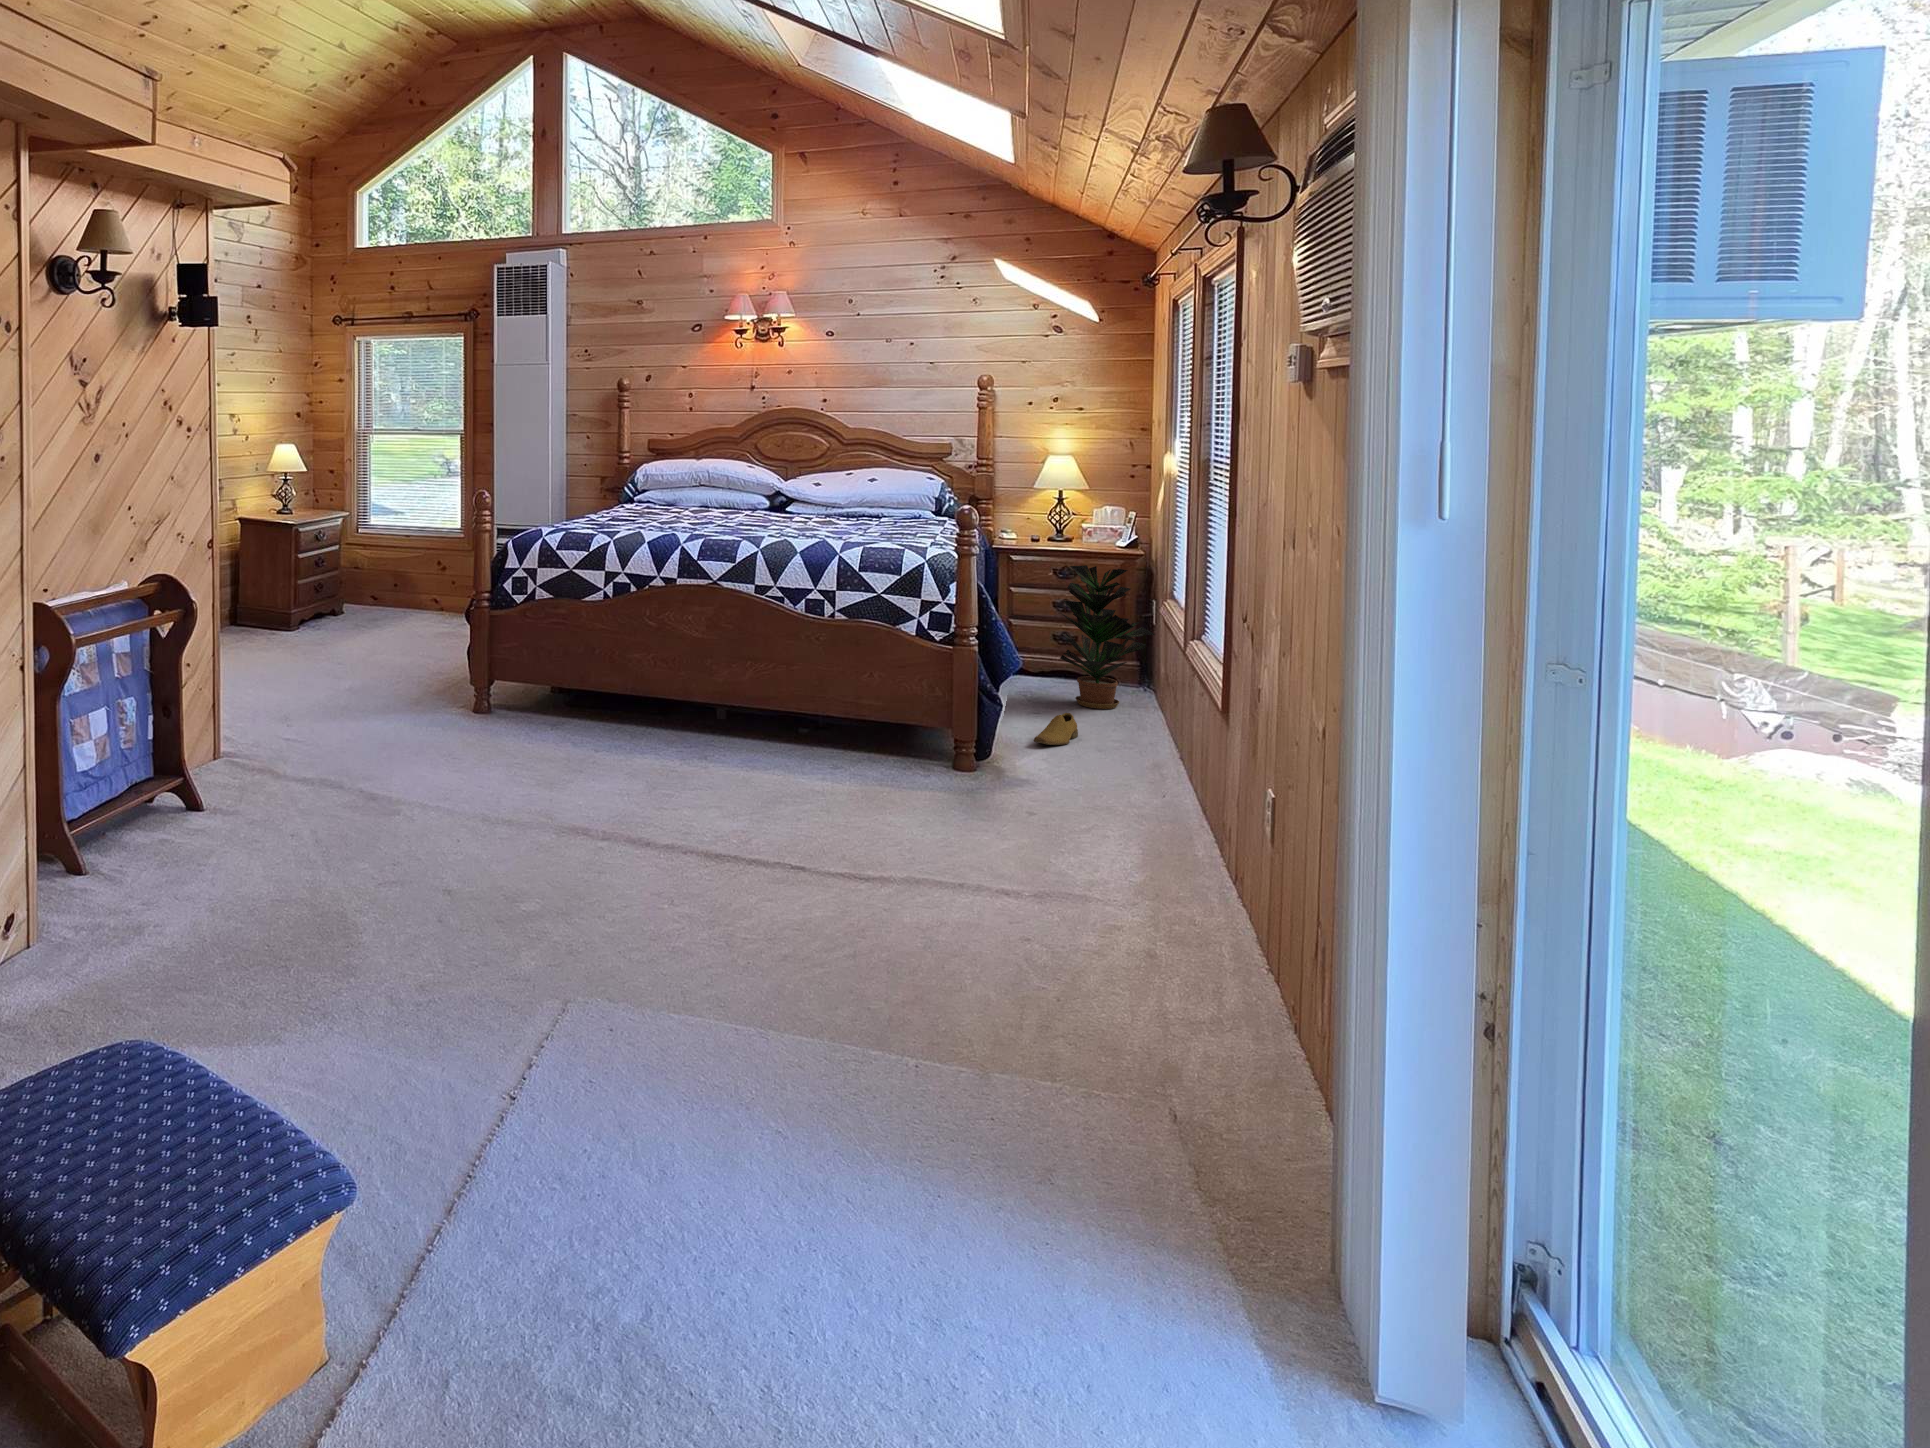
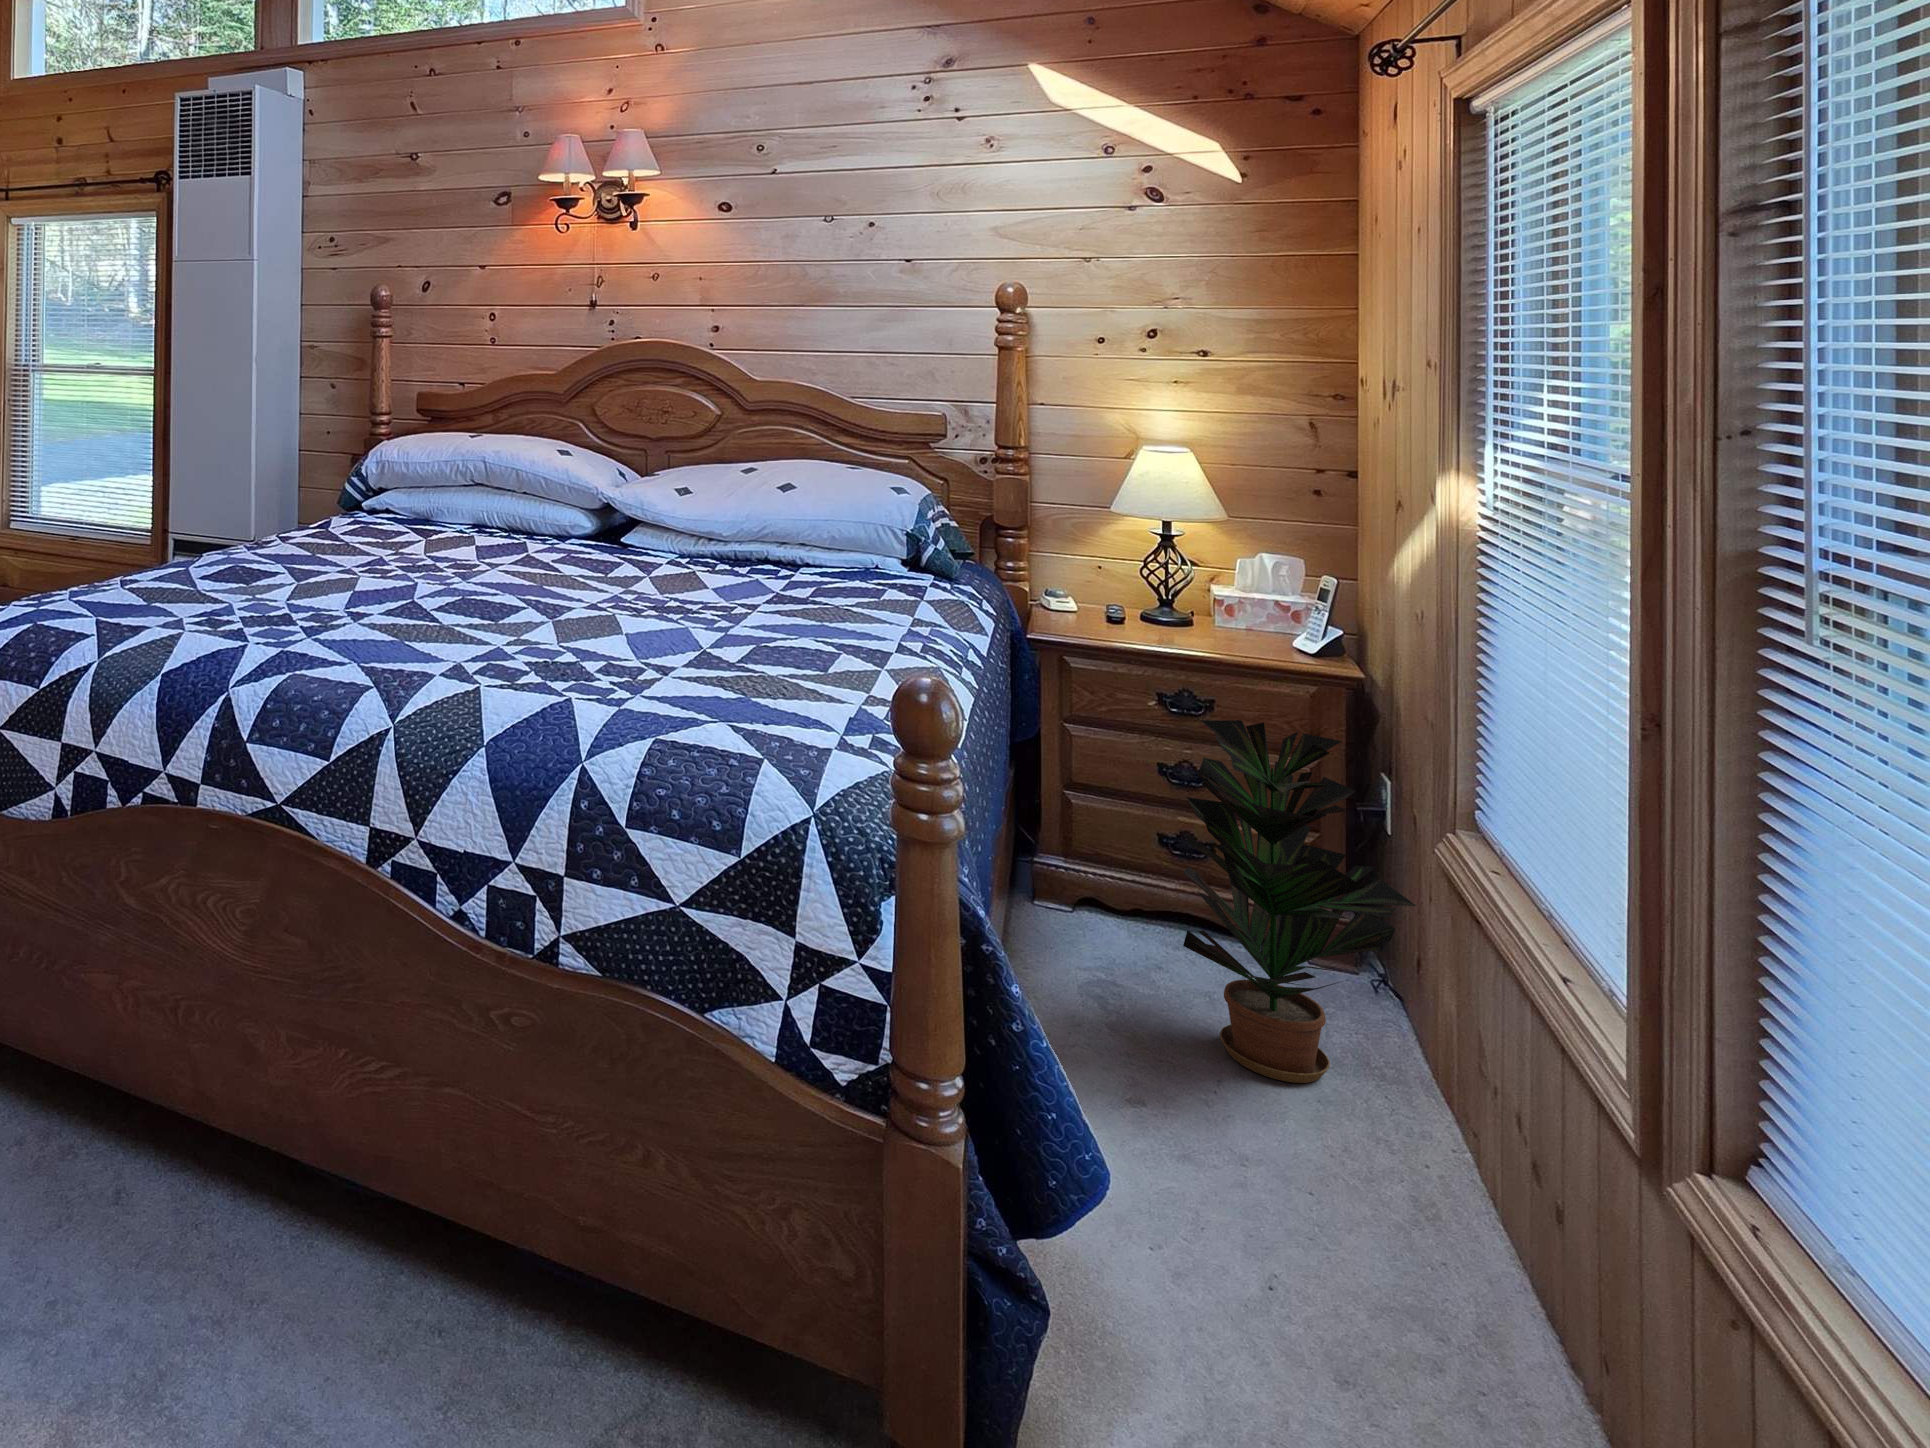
shoe: present [1034,713,1078,745] -> none [1134,1169,1251,1310]

